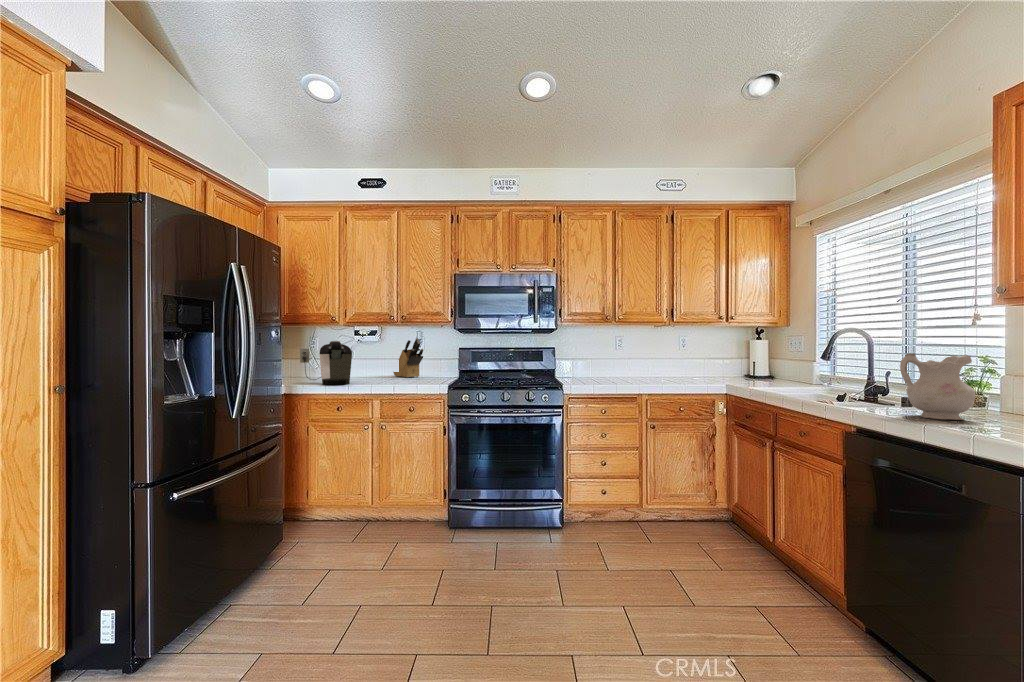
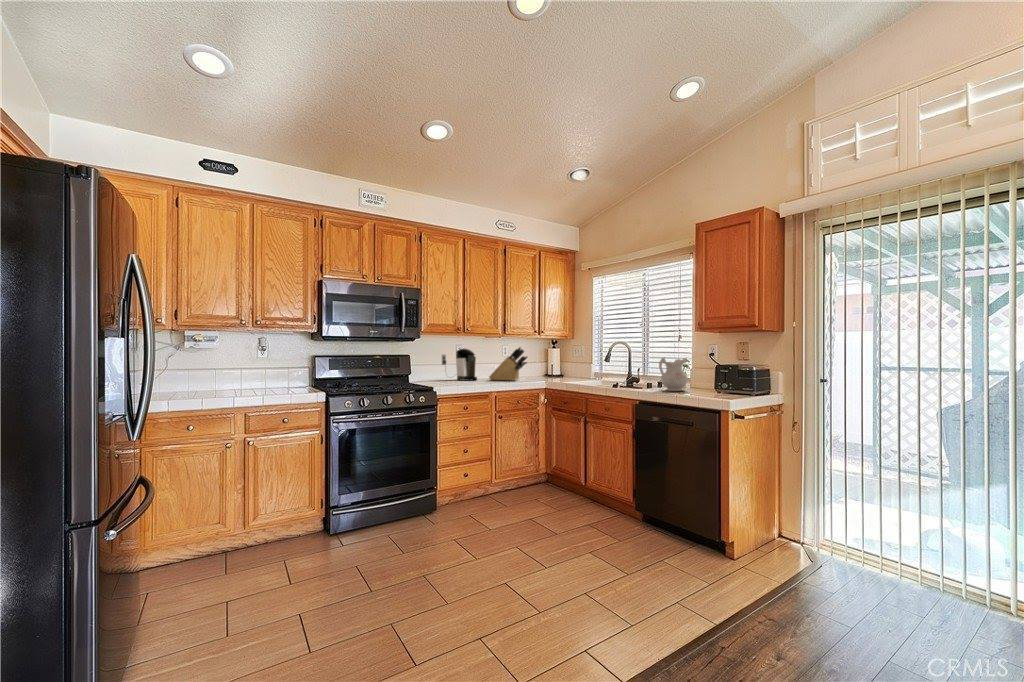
knife block: present [393,338,423,377] -> present [489,347,528,381]
coffee maker: present [300,341,352,385] -> present [442,349,477,380]

